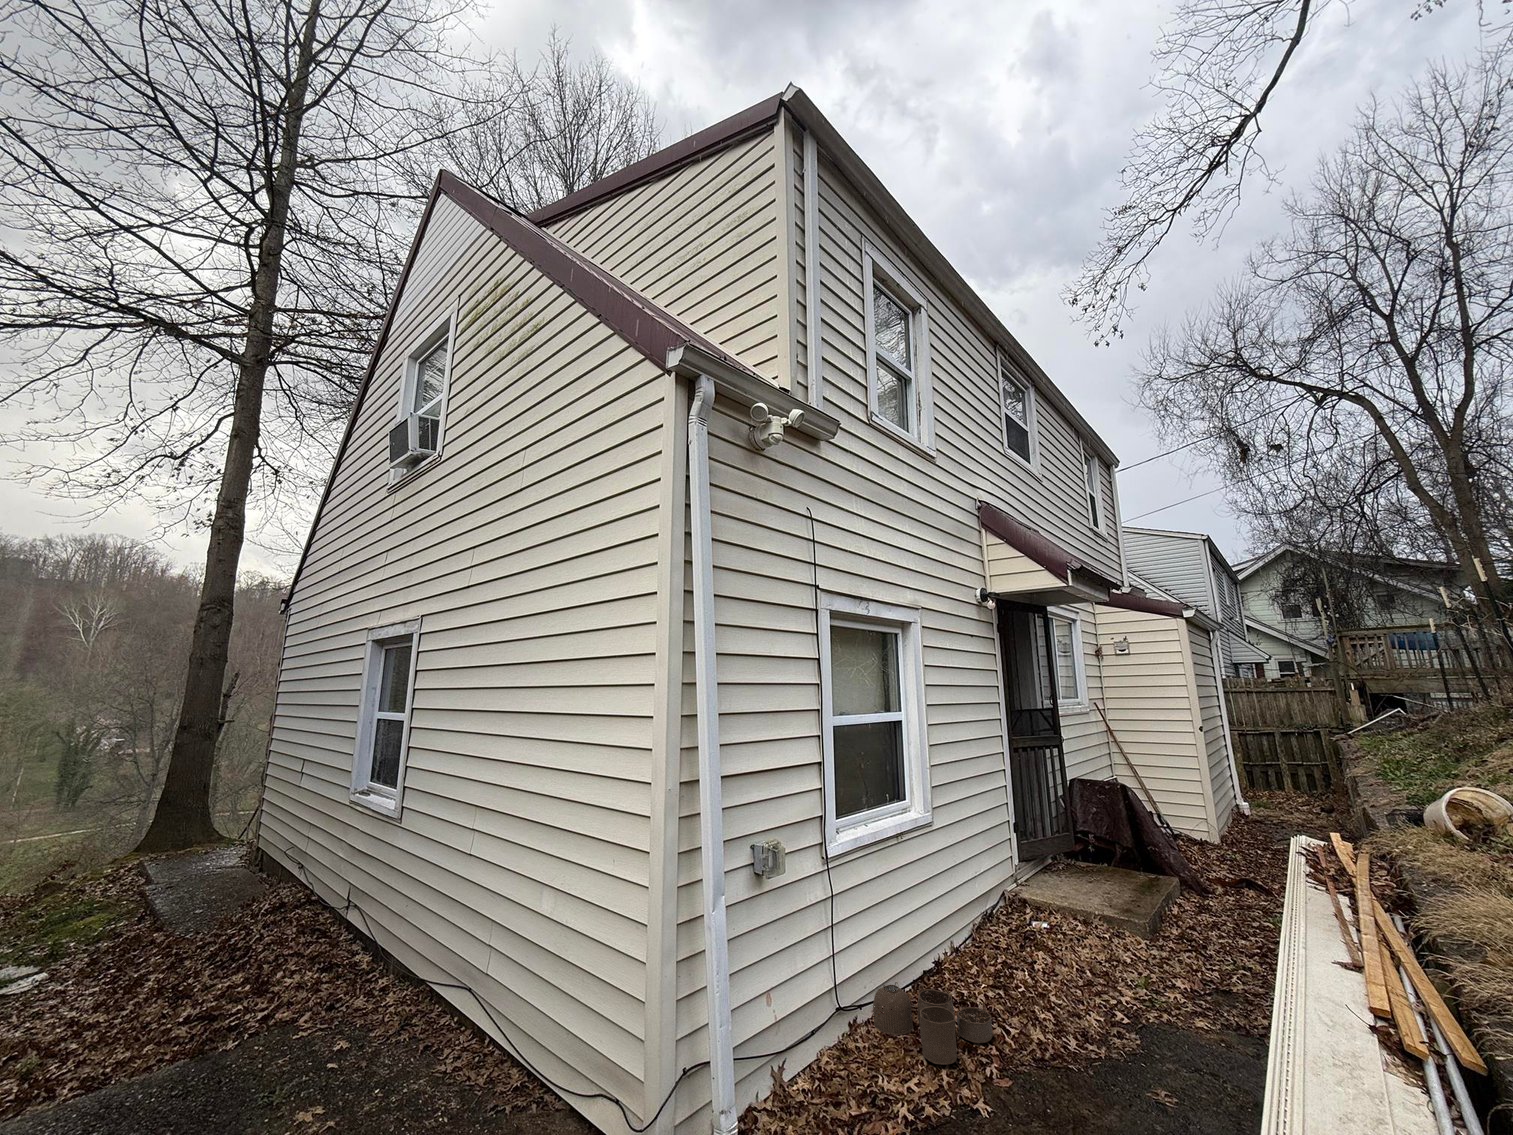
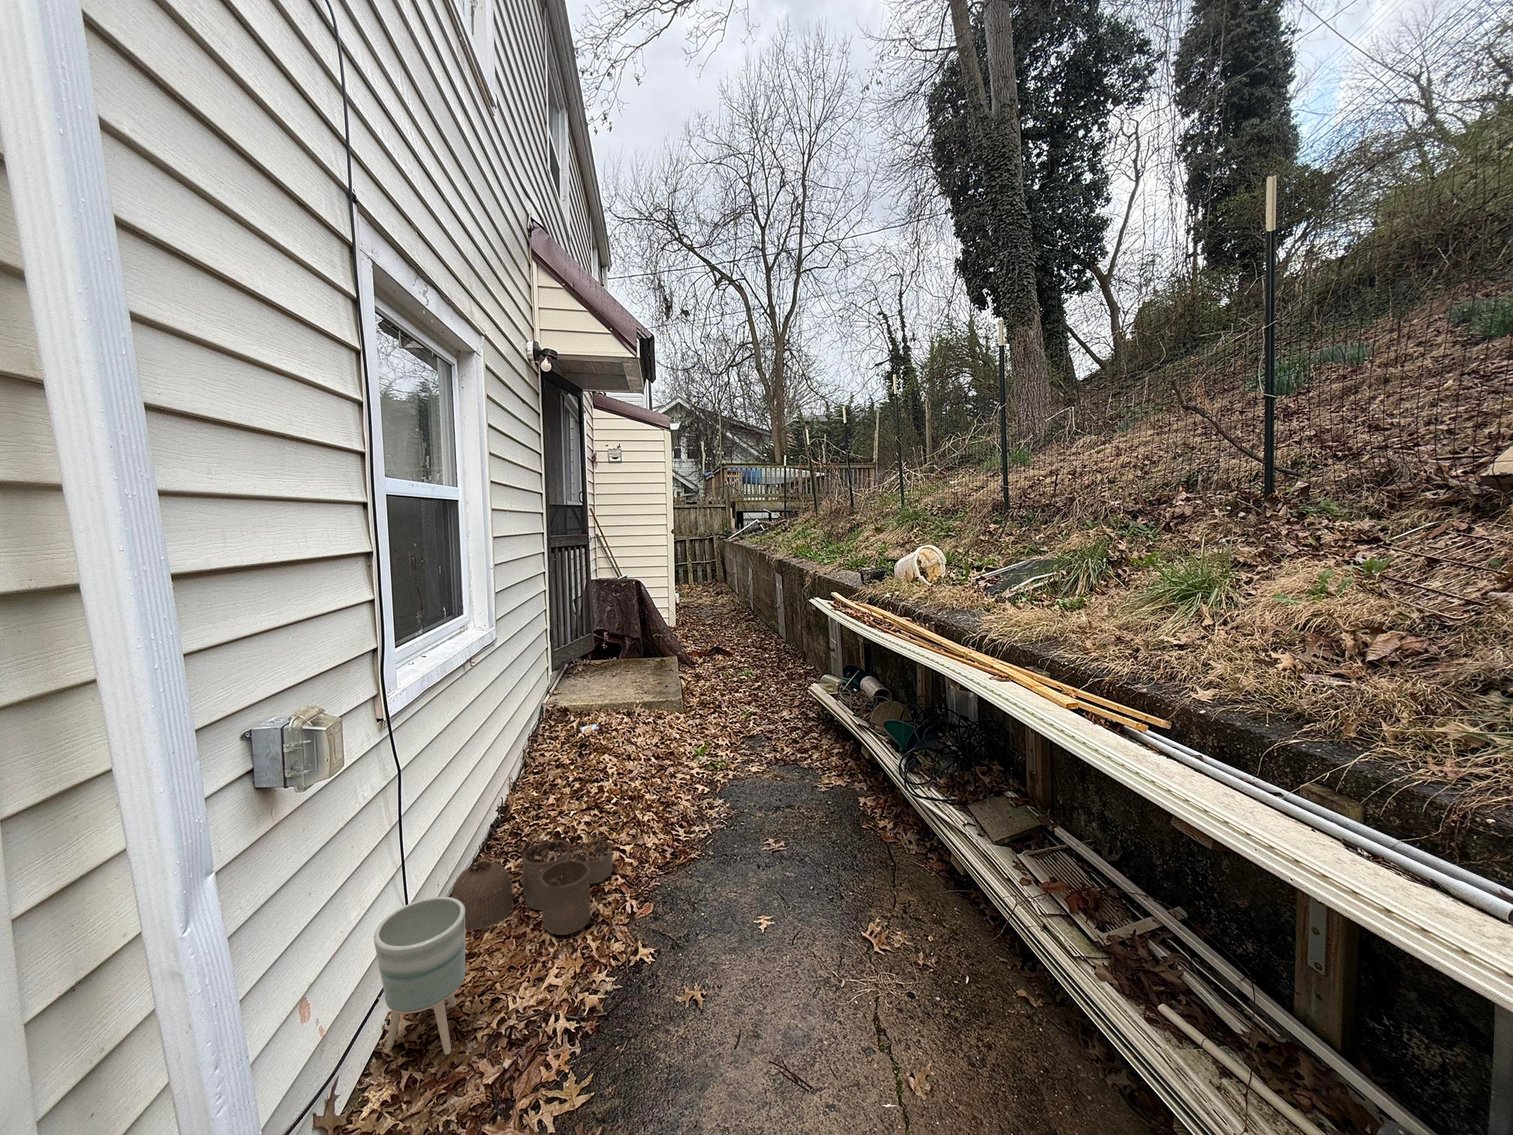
planter: none [808,982,855,1087] -> present [374,897,466,1055]

